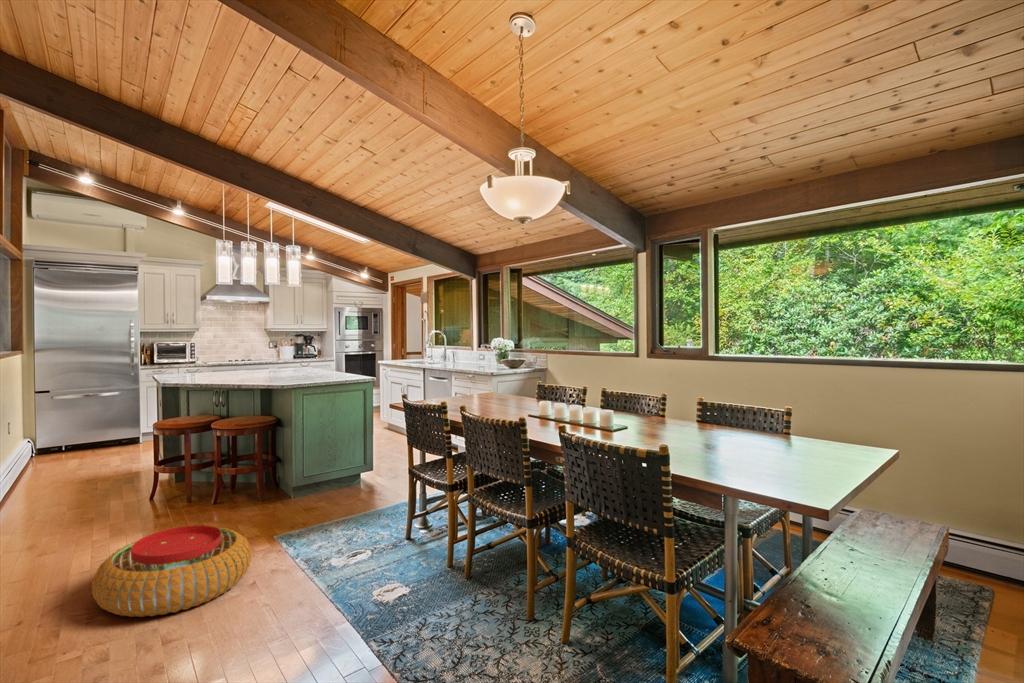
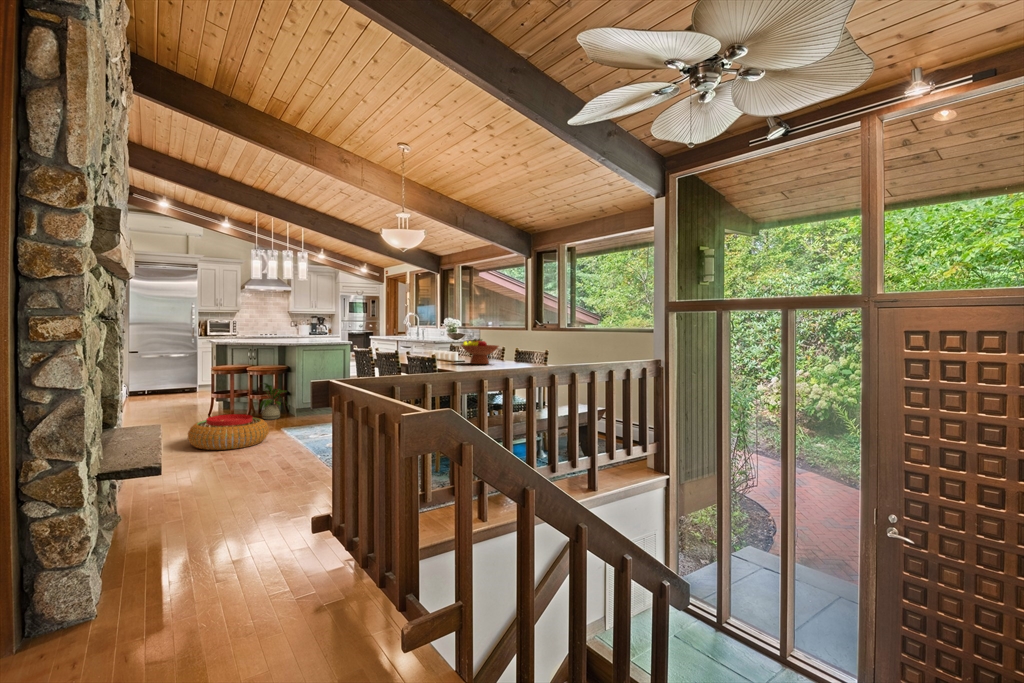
fruit bowl: none [668,400,755,456] -> present [461,339,499,364]
house plant: none [226,450,278,508] -> present [260,383,287,419]

